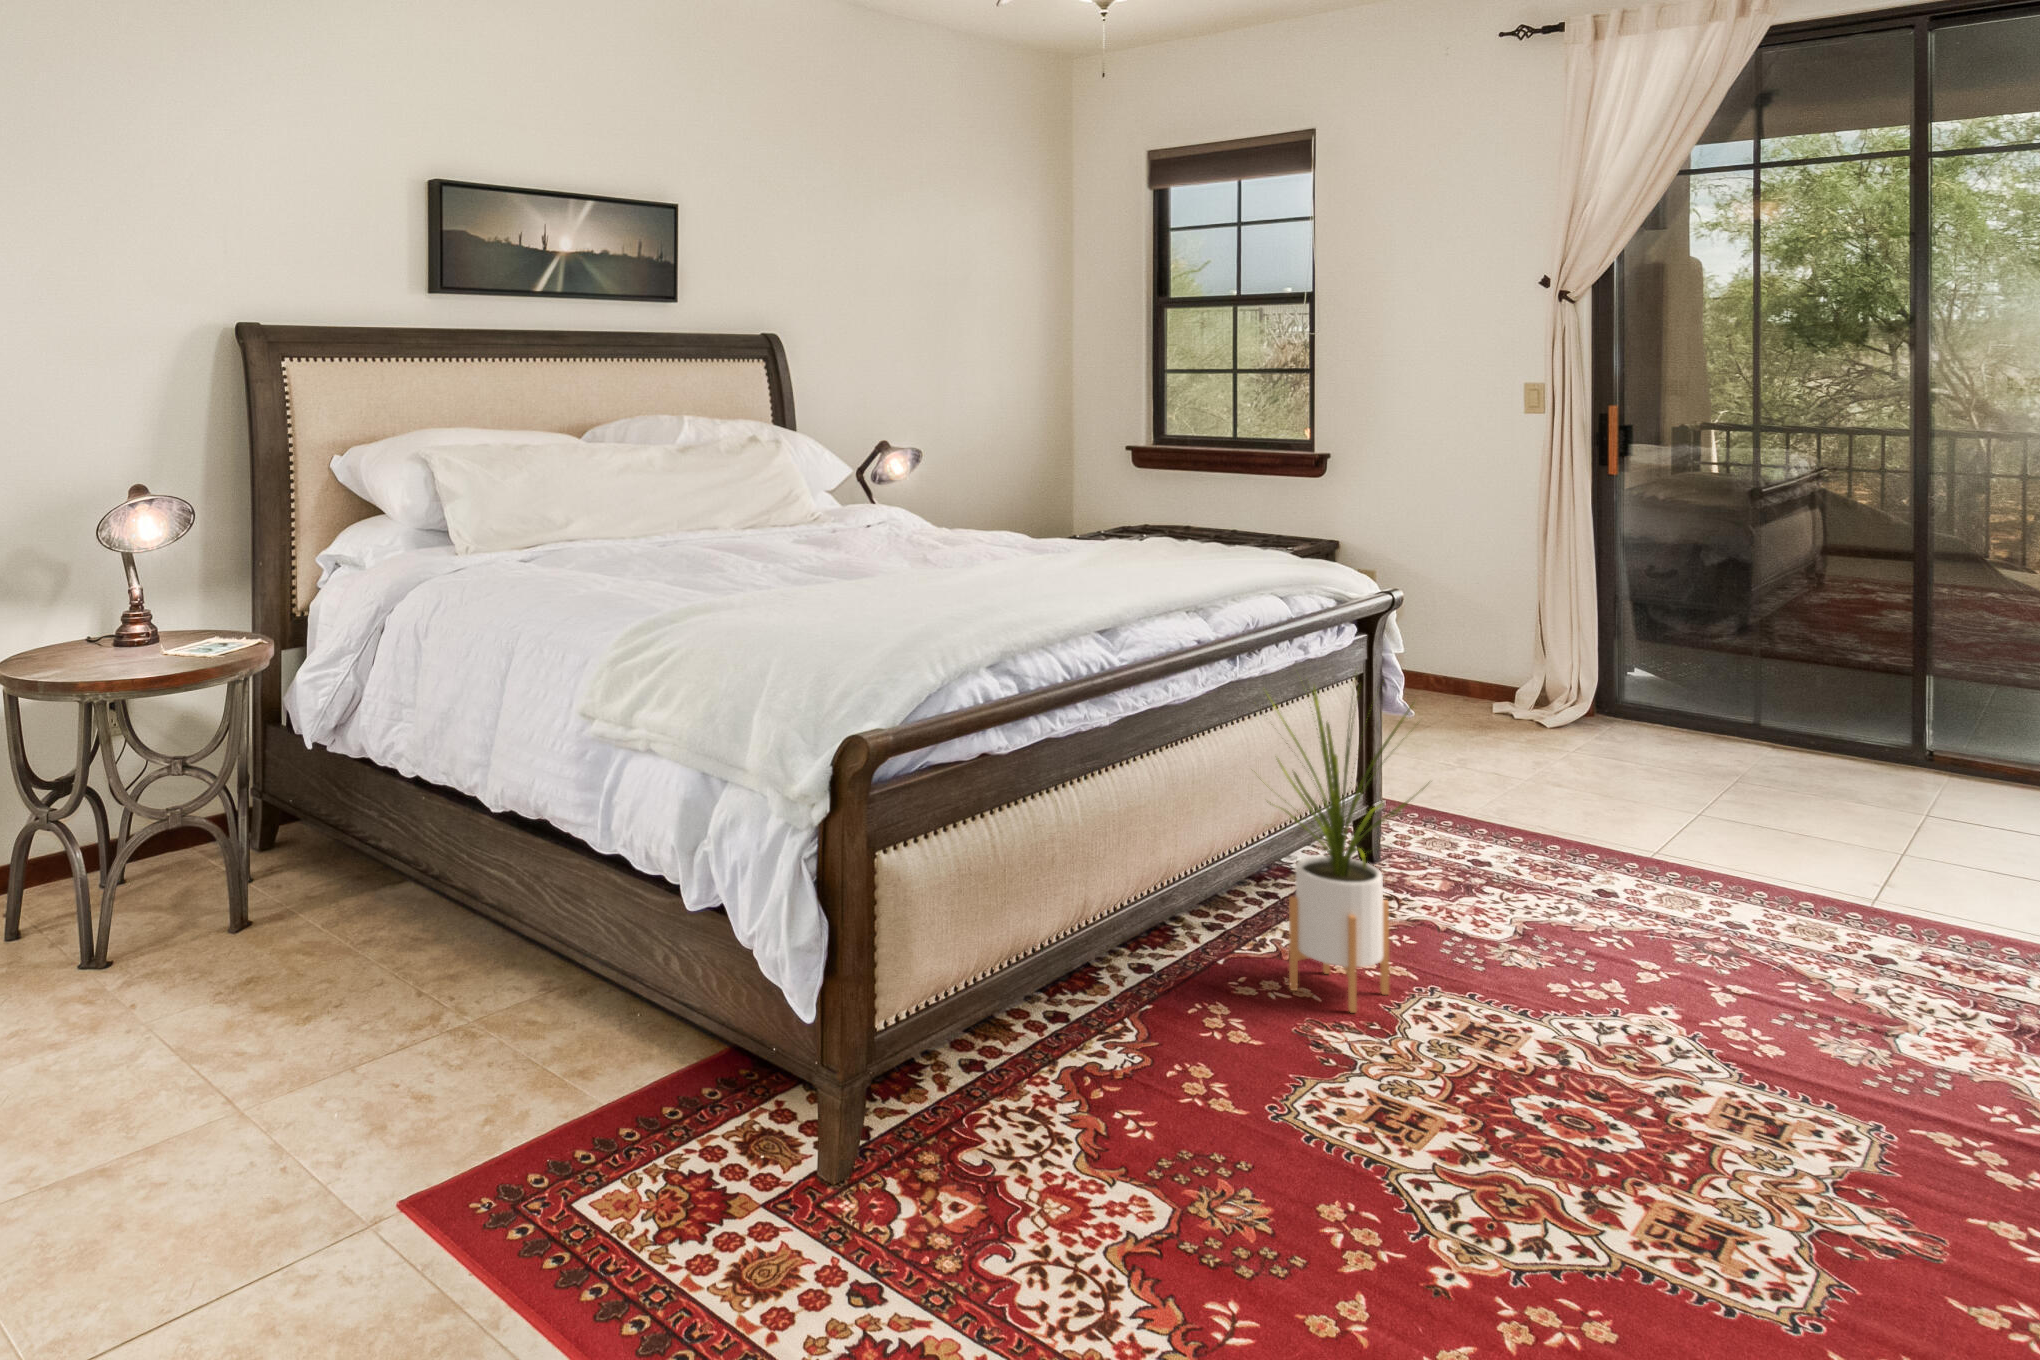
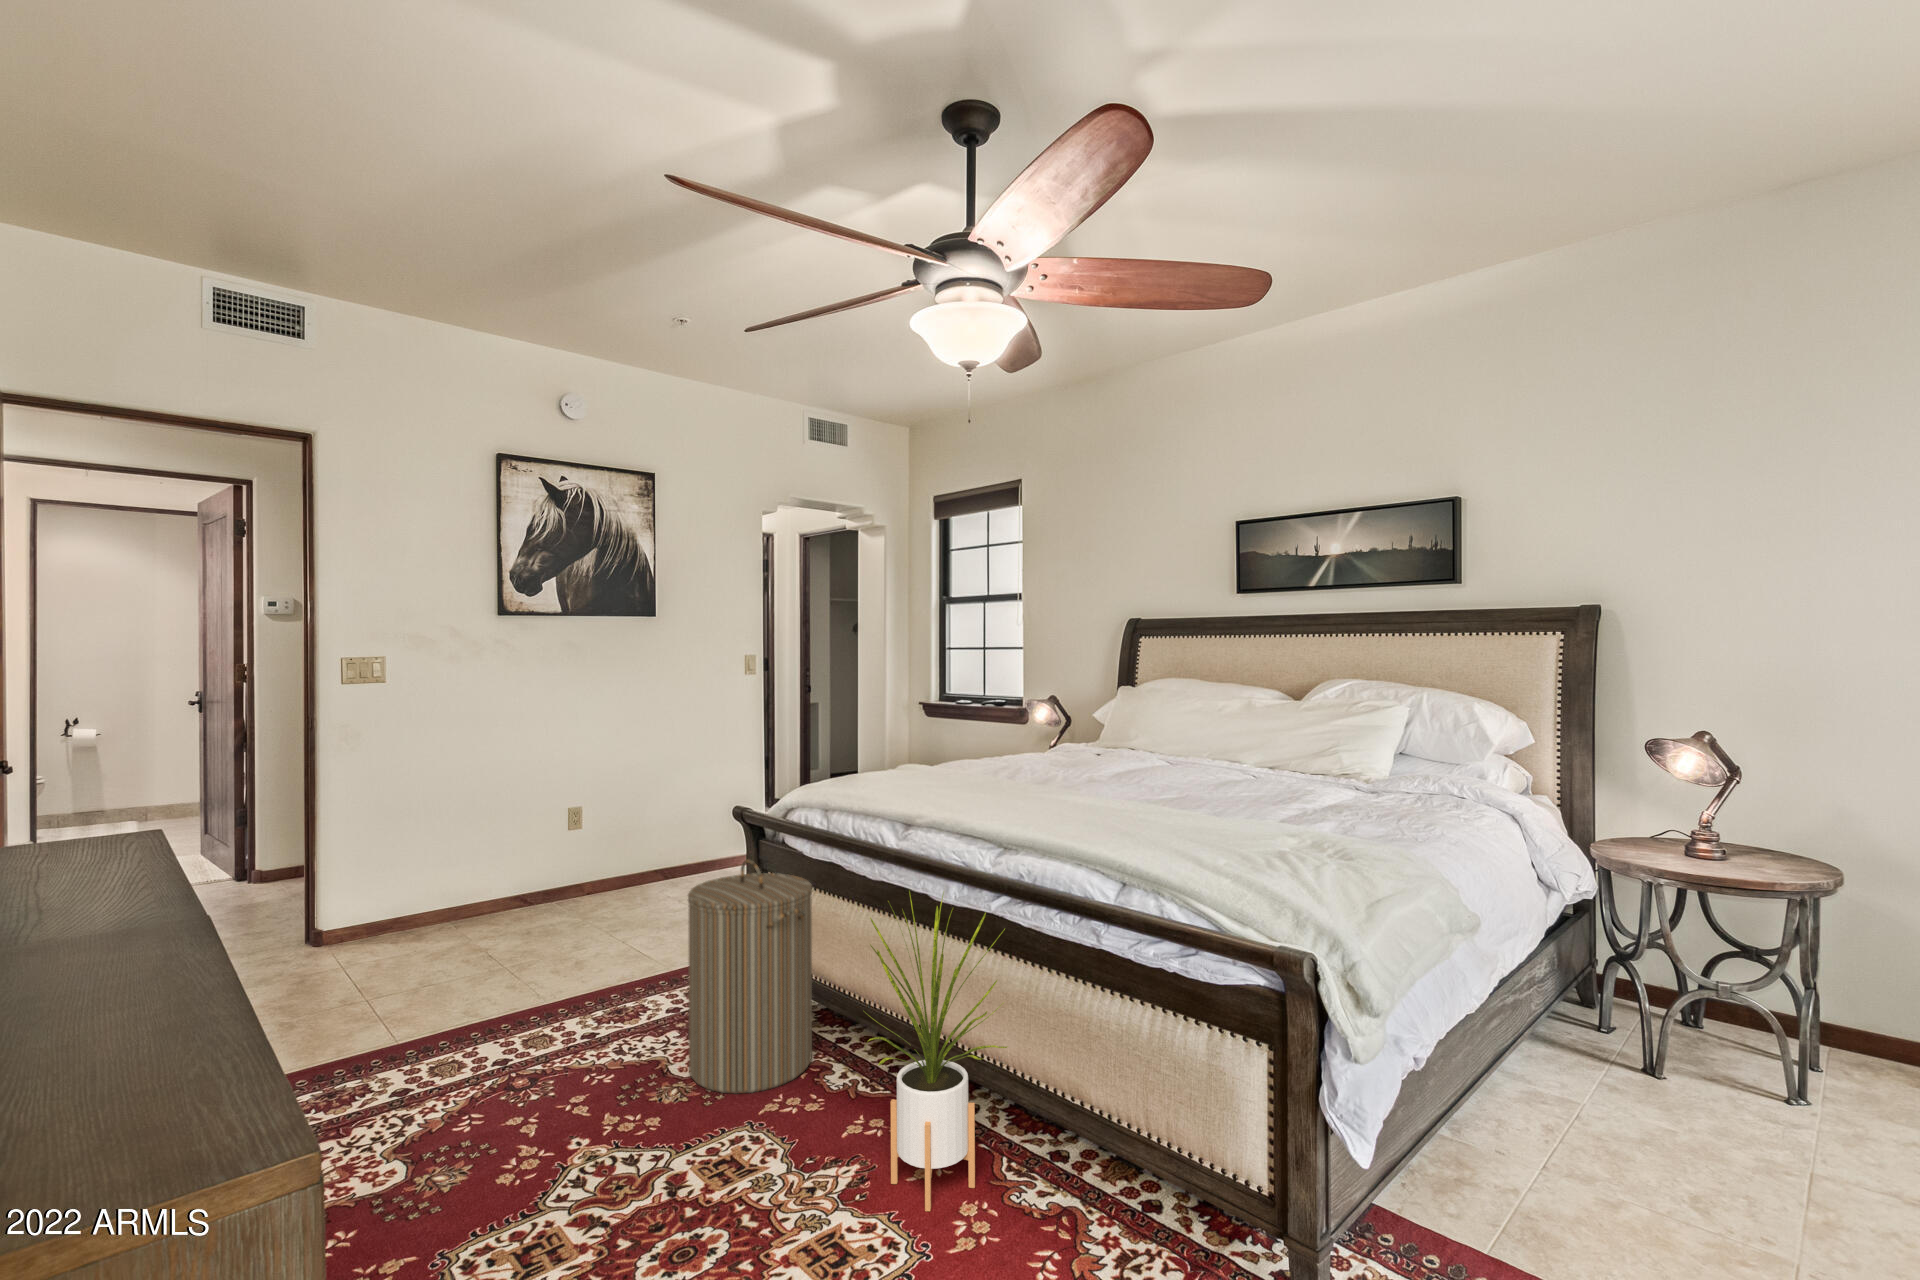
laundry hamper: none [998,772,1224,1201] -> present [688,859,812,1094]

